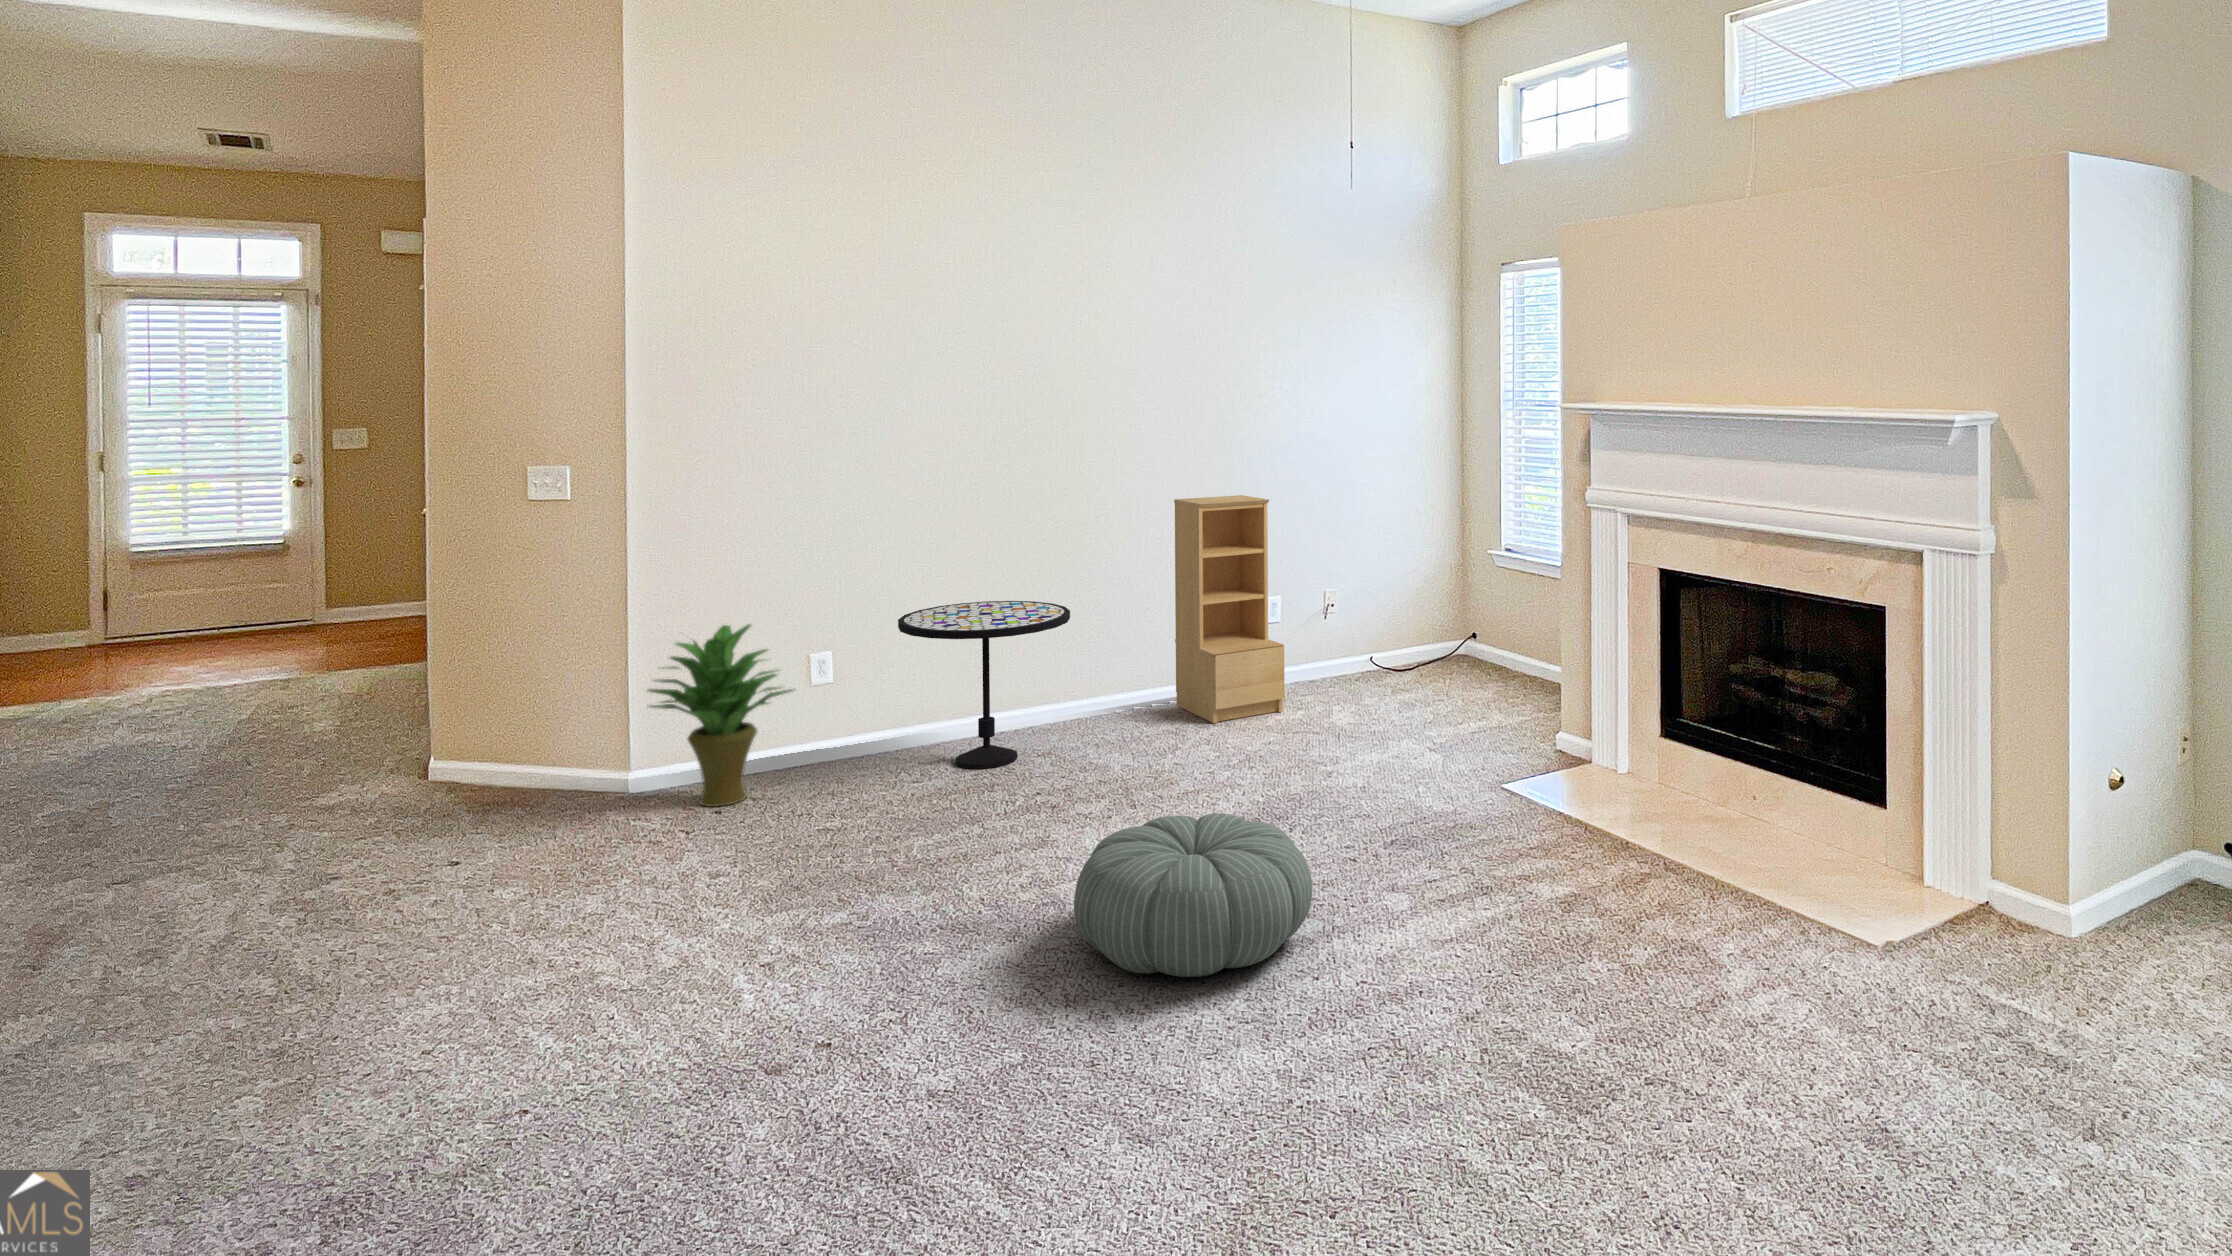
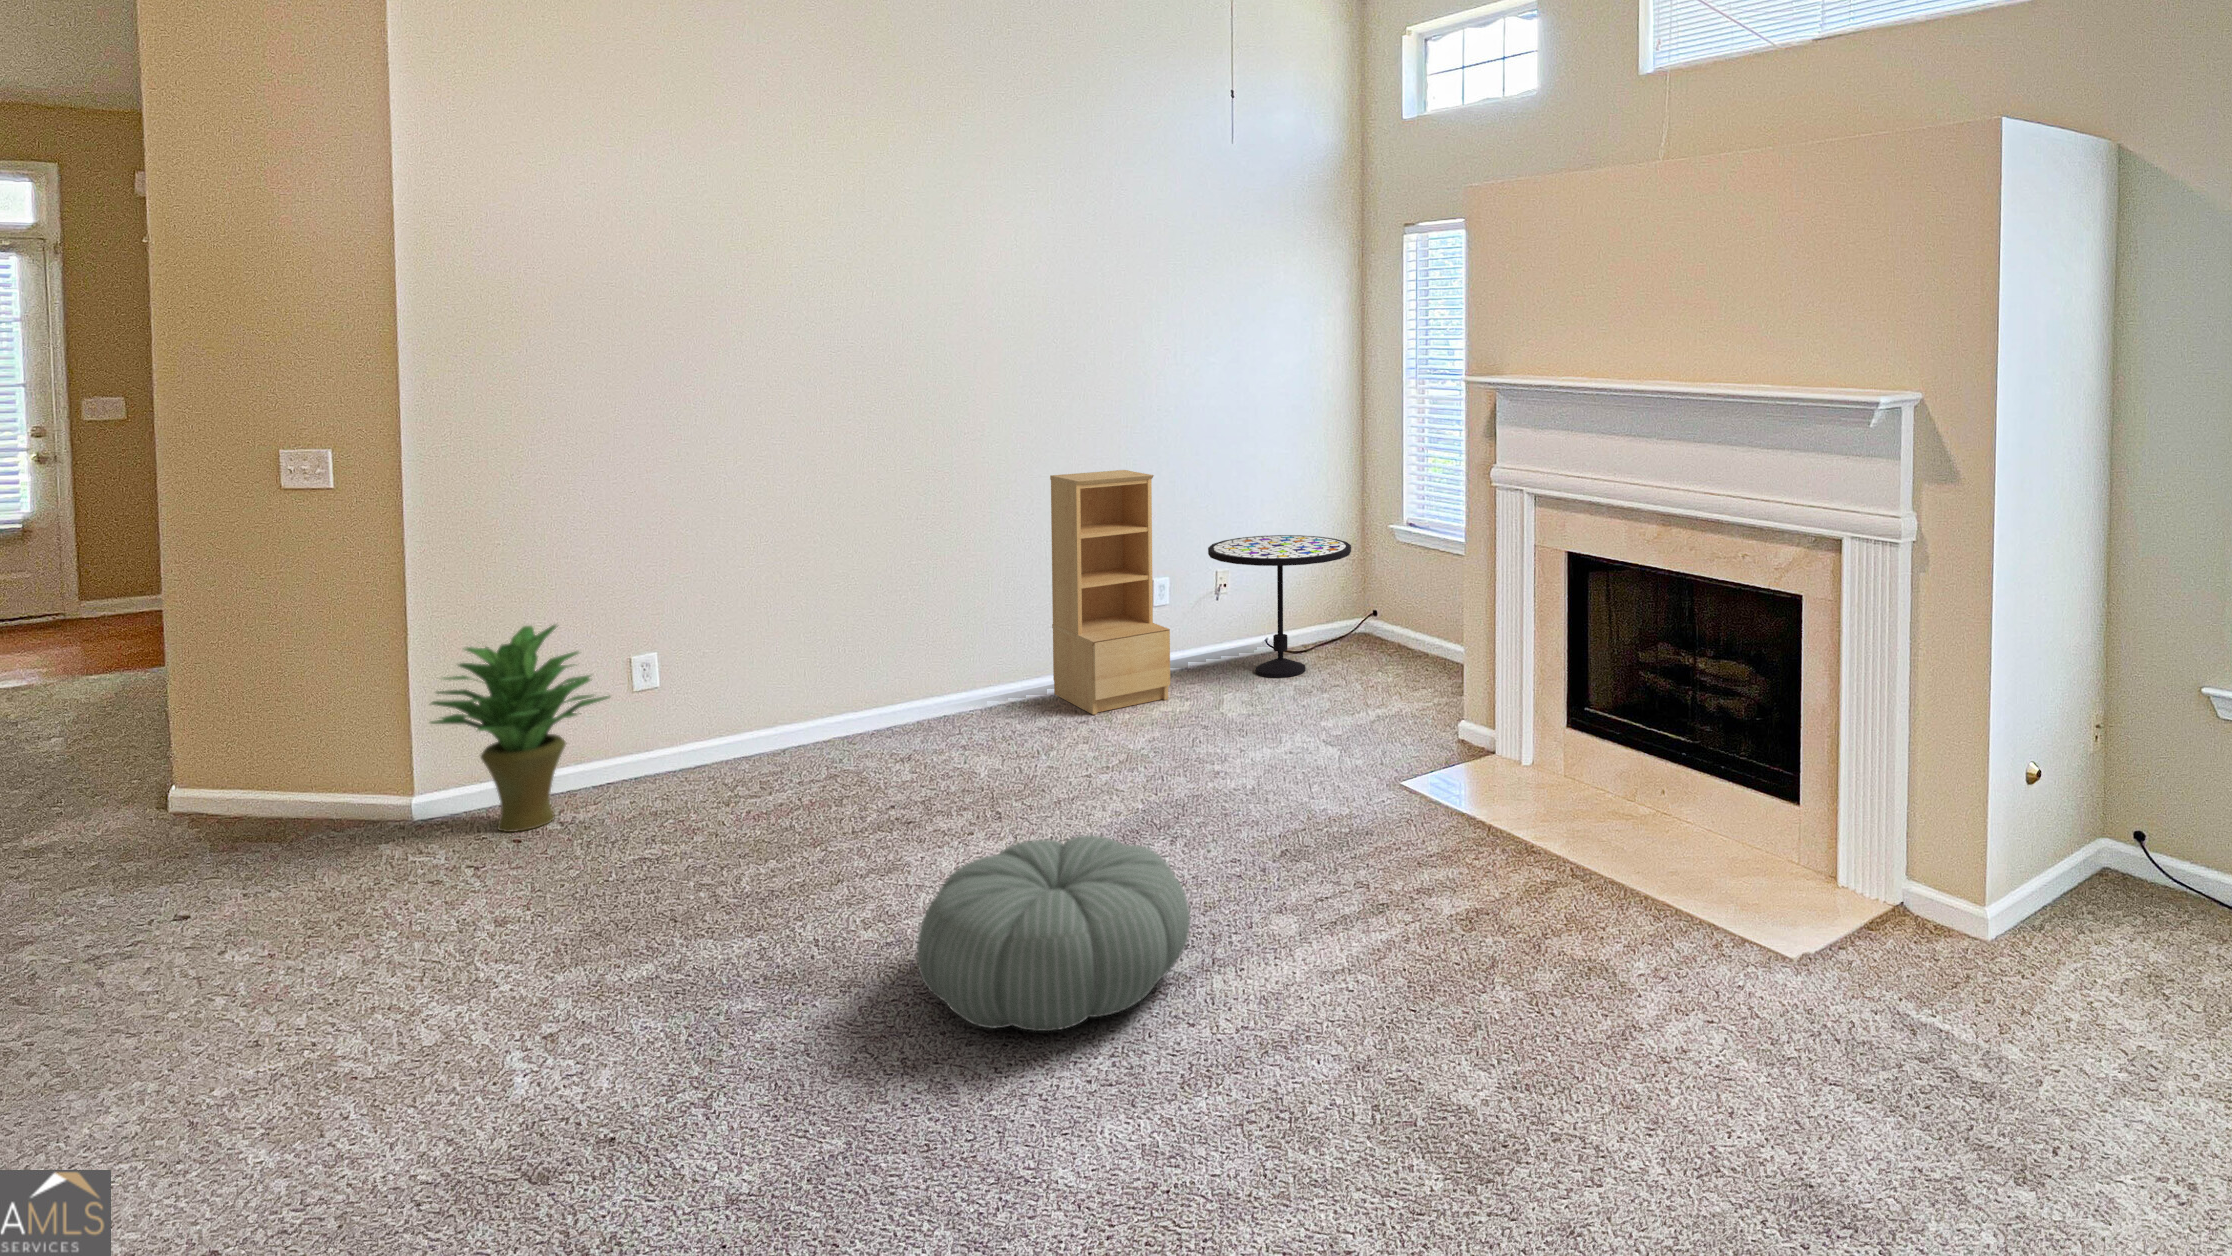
side table: present [898,601,1070,769] -> present [1208,535,1351,677]

